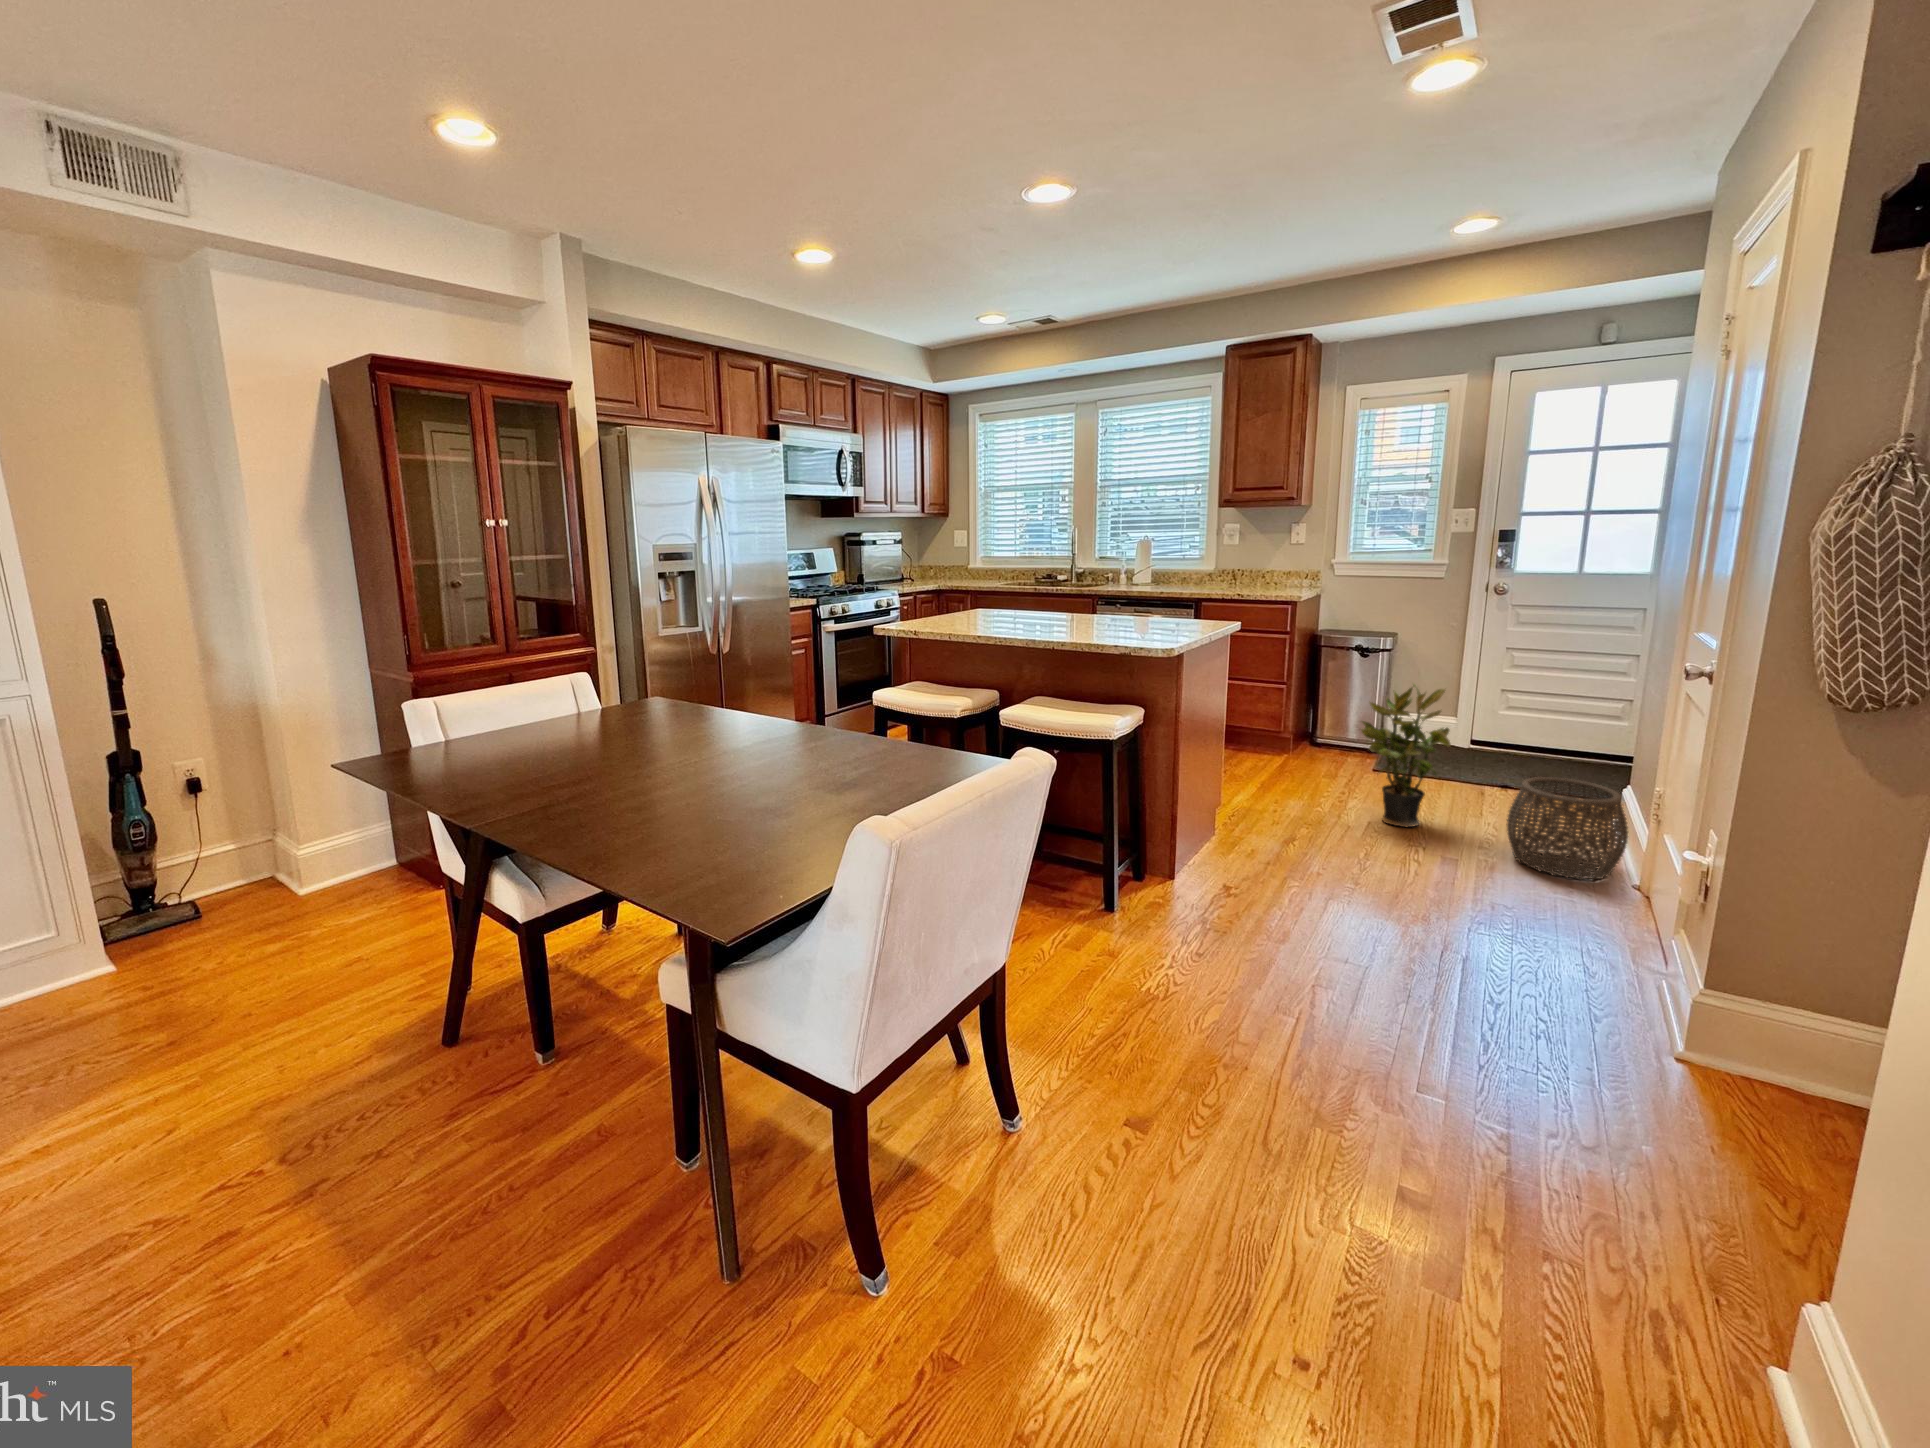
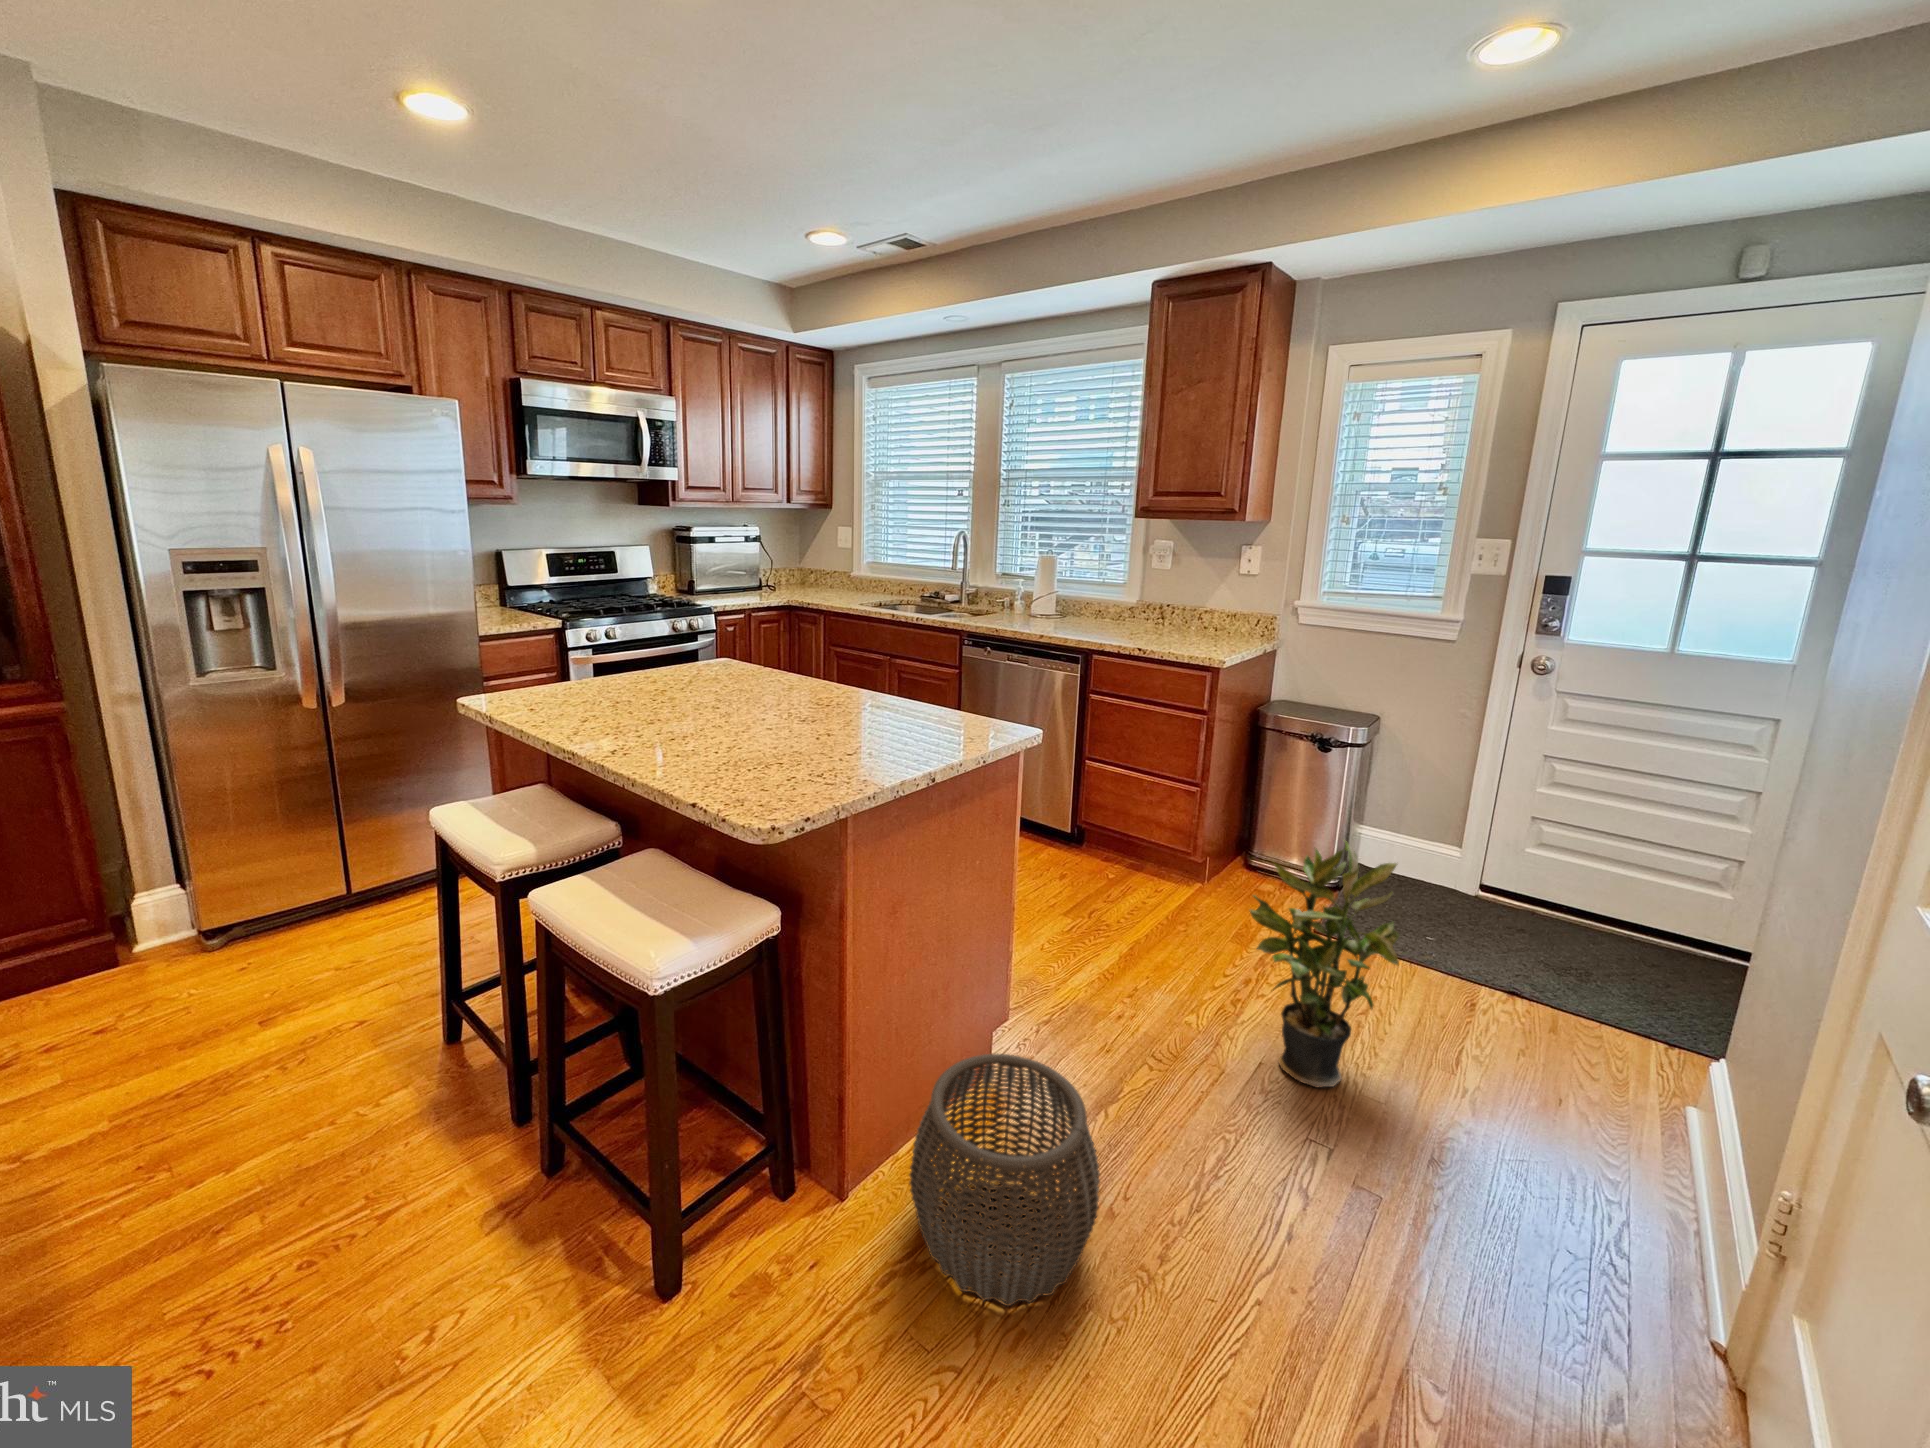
woven basket: present [1507,777,1628,880] -> present [910,1054,1100,1306]

